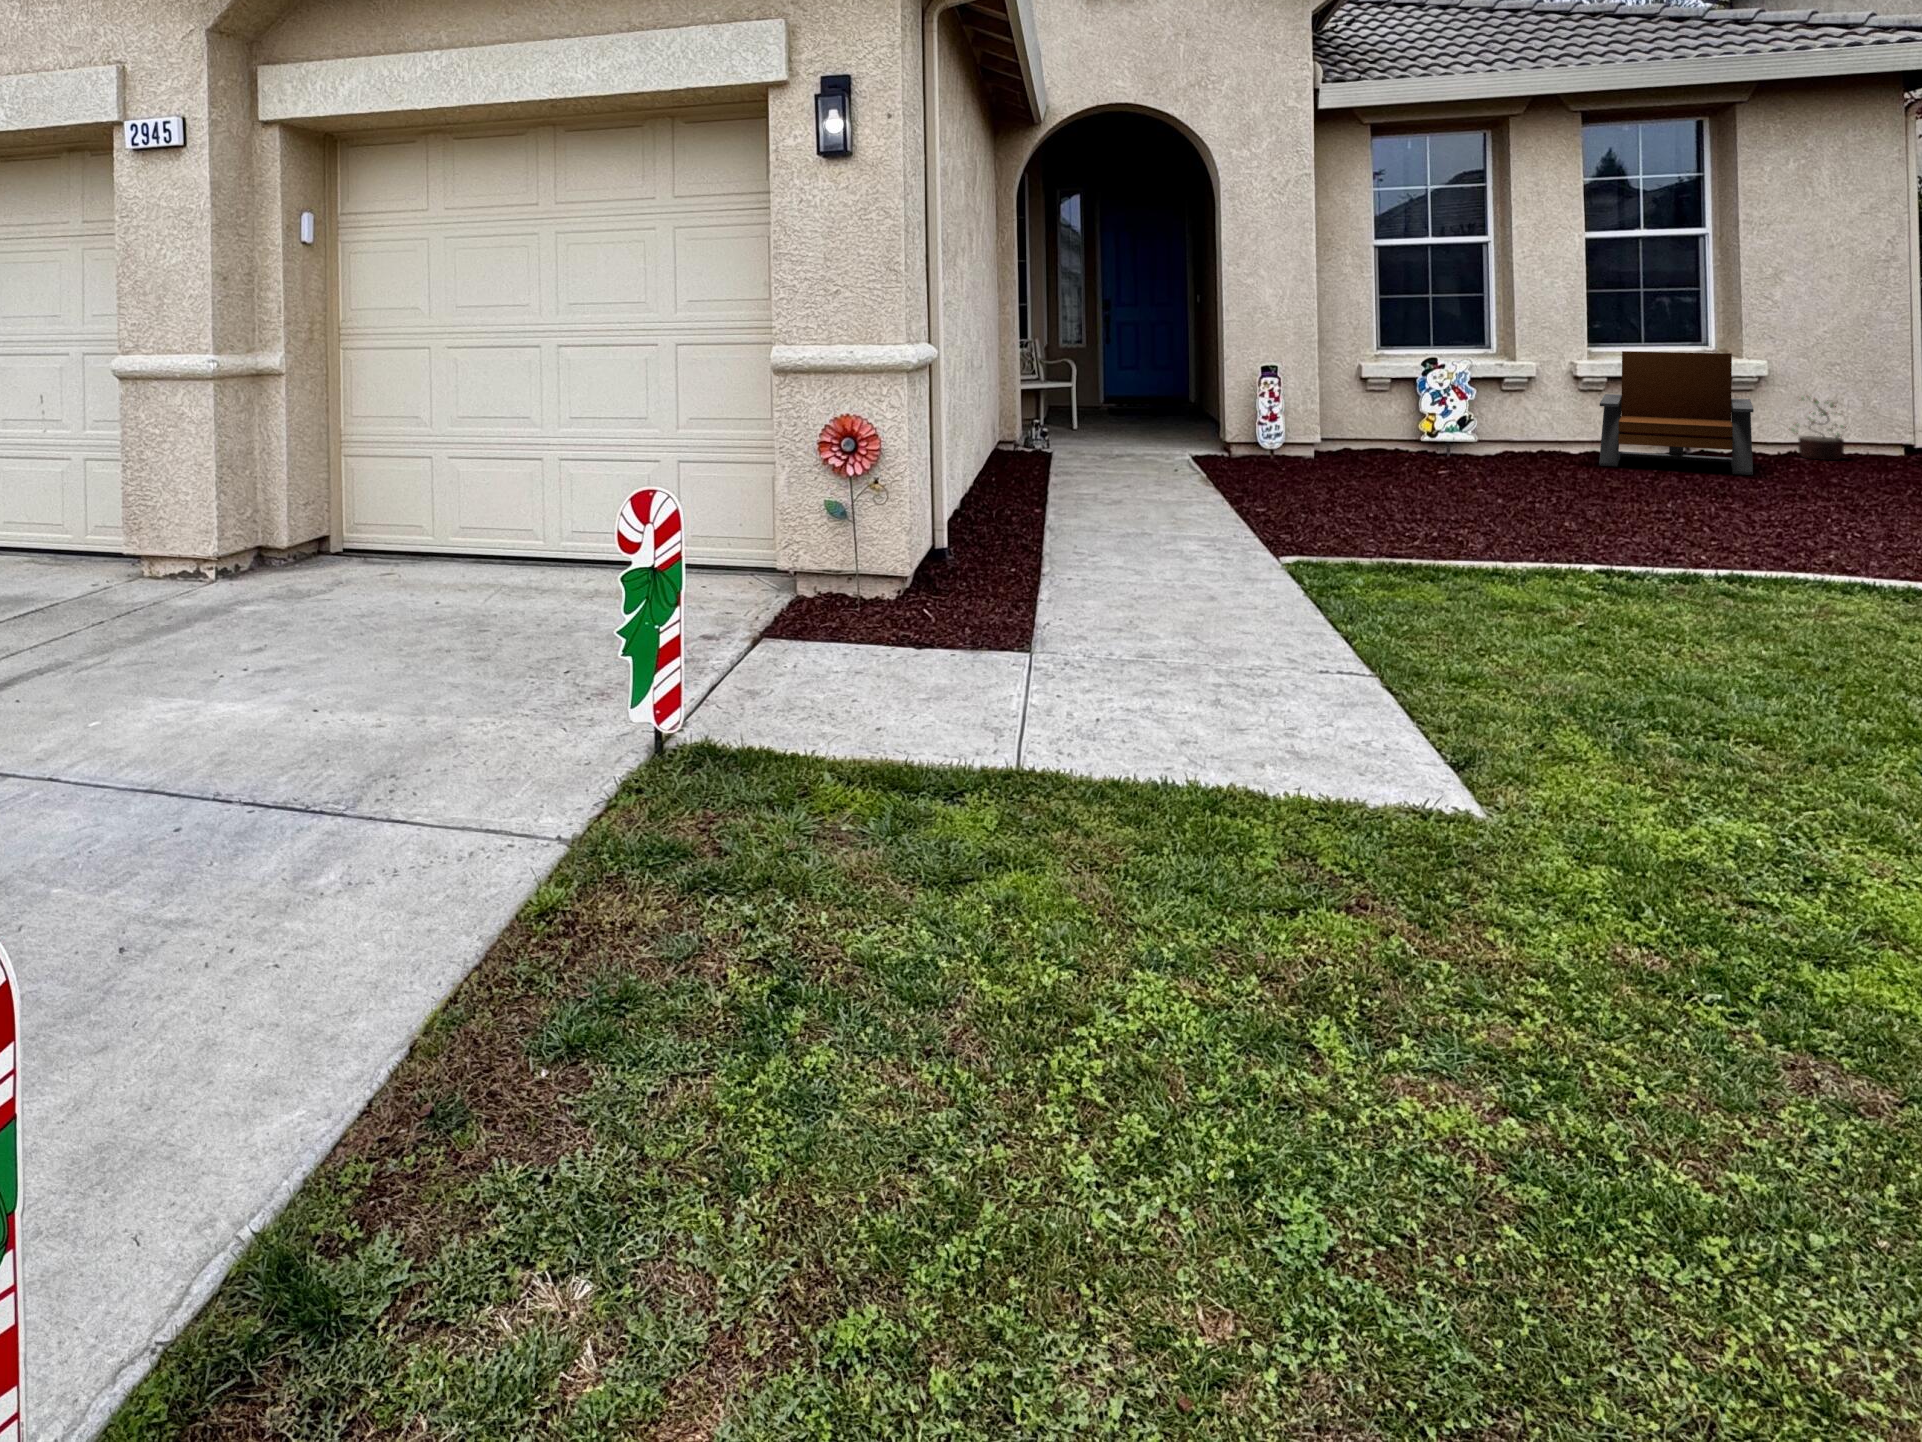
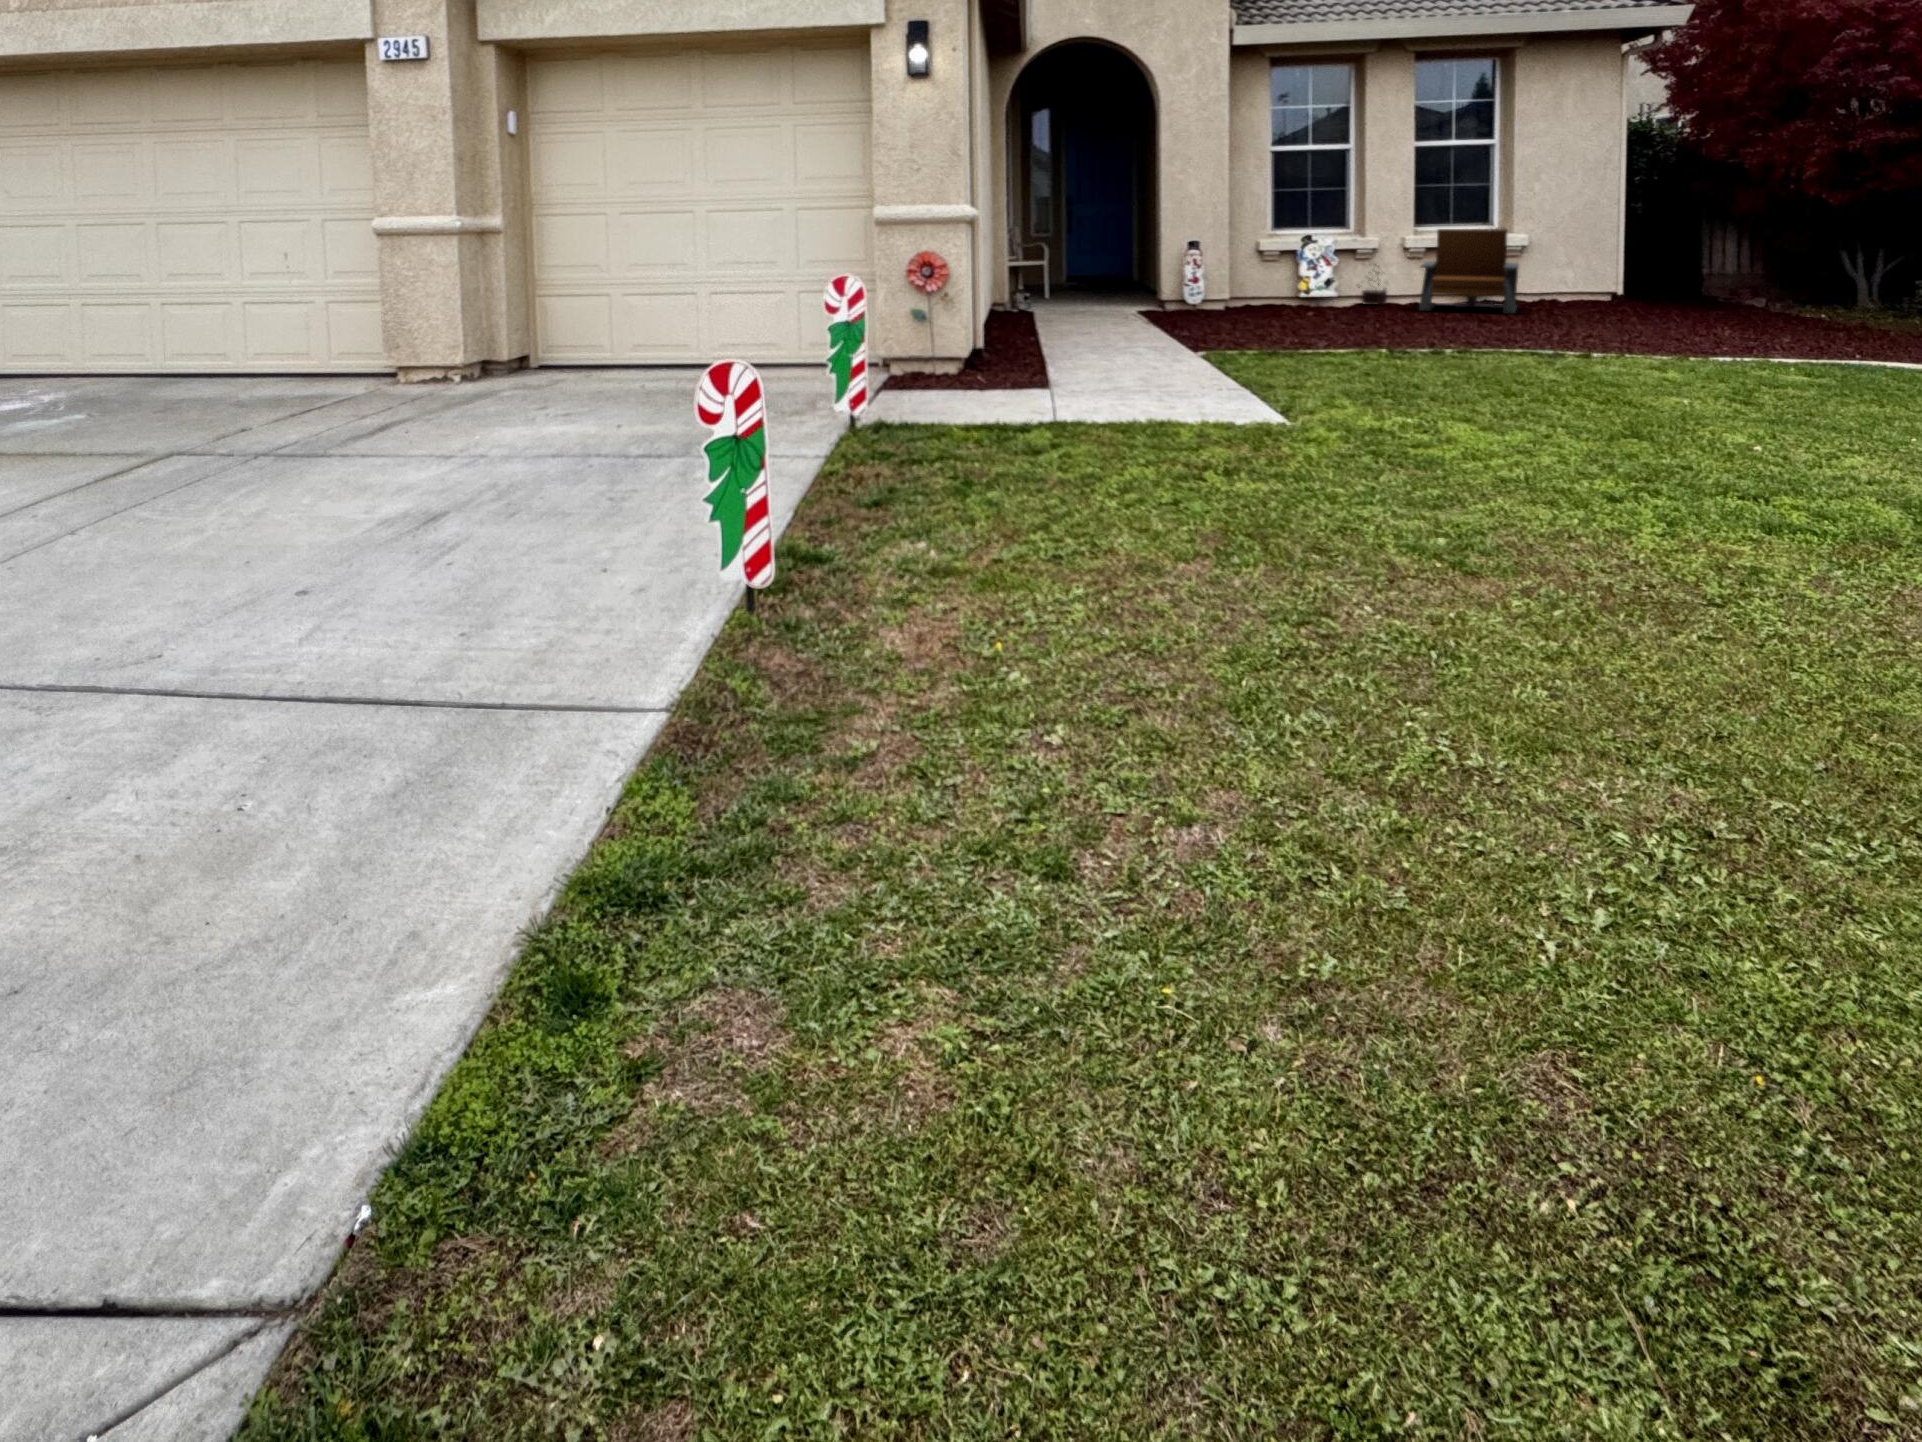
decorative plant: present [1791,396,1846,460] -> present [1359,264,1387,305]

